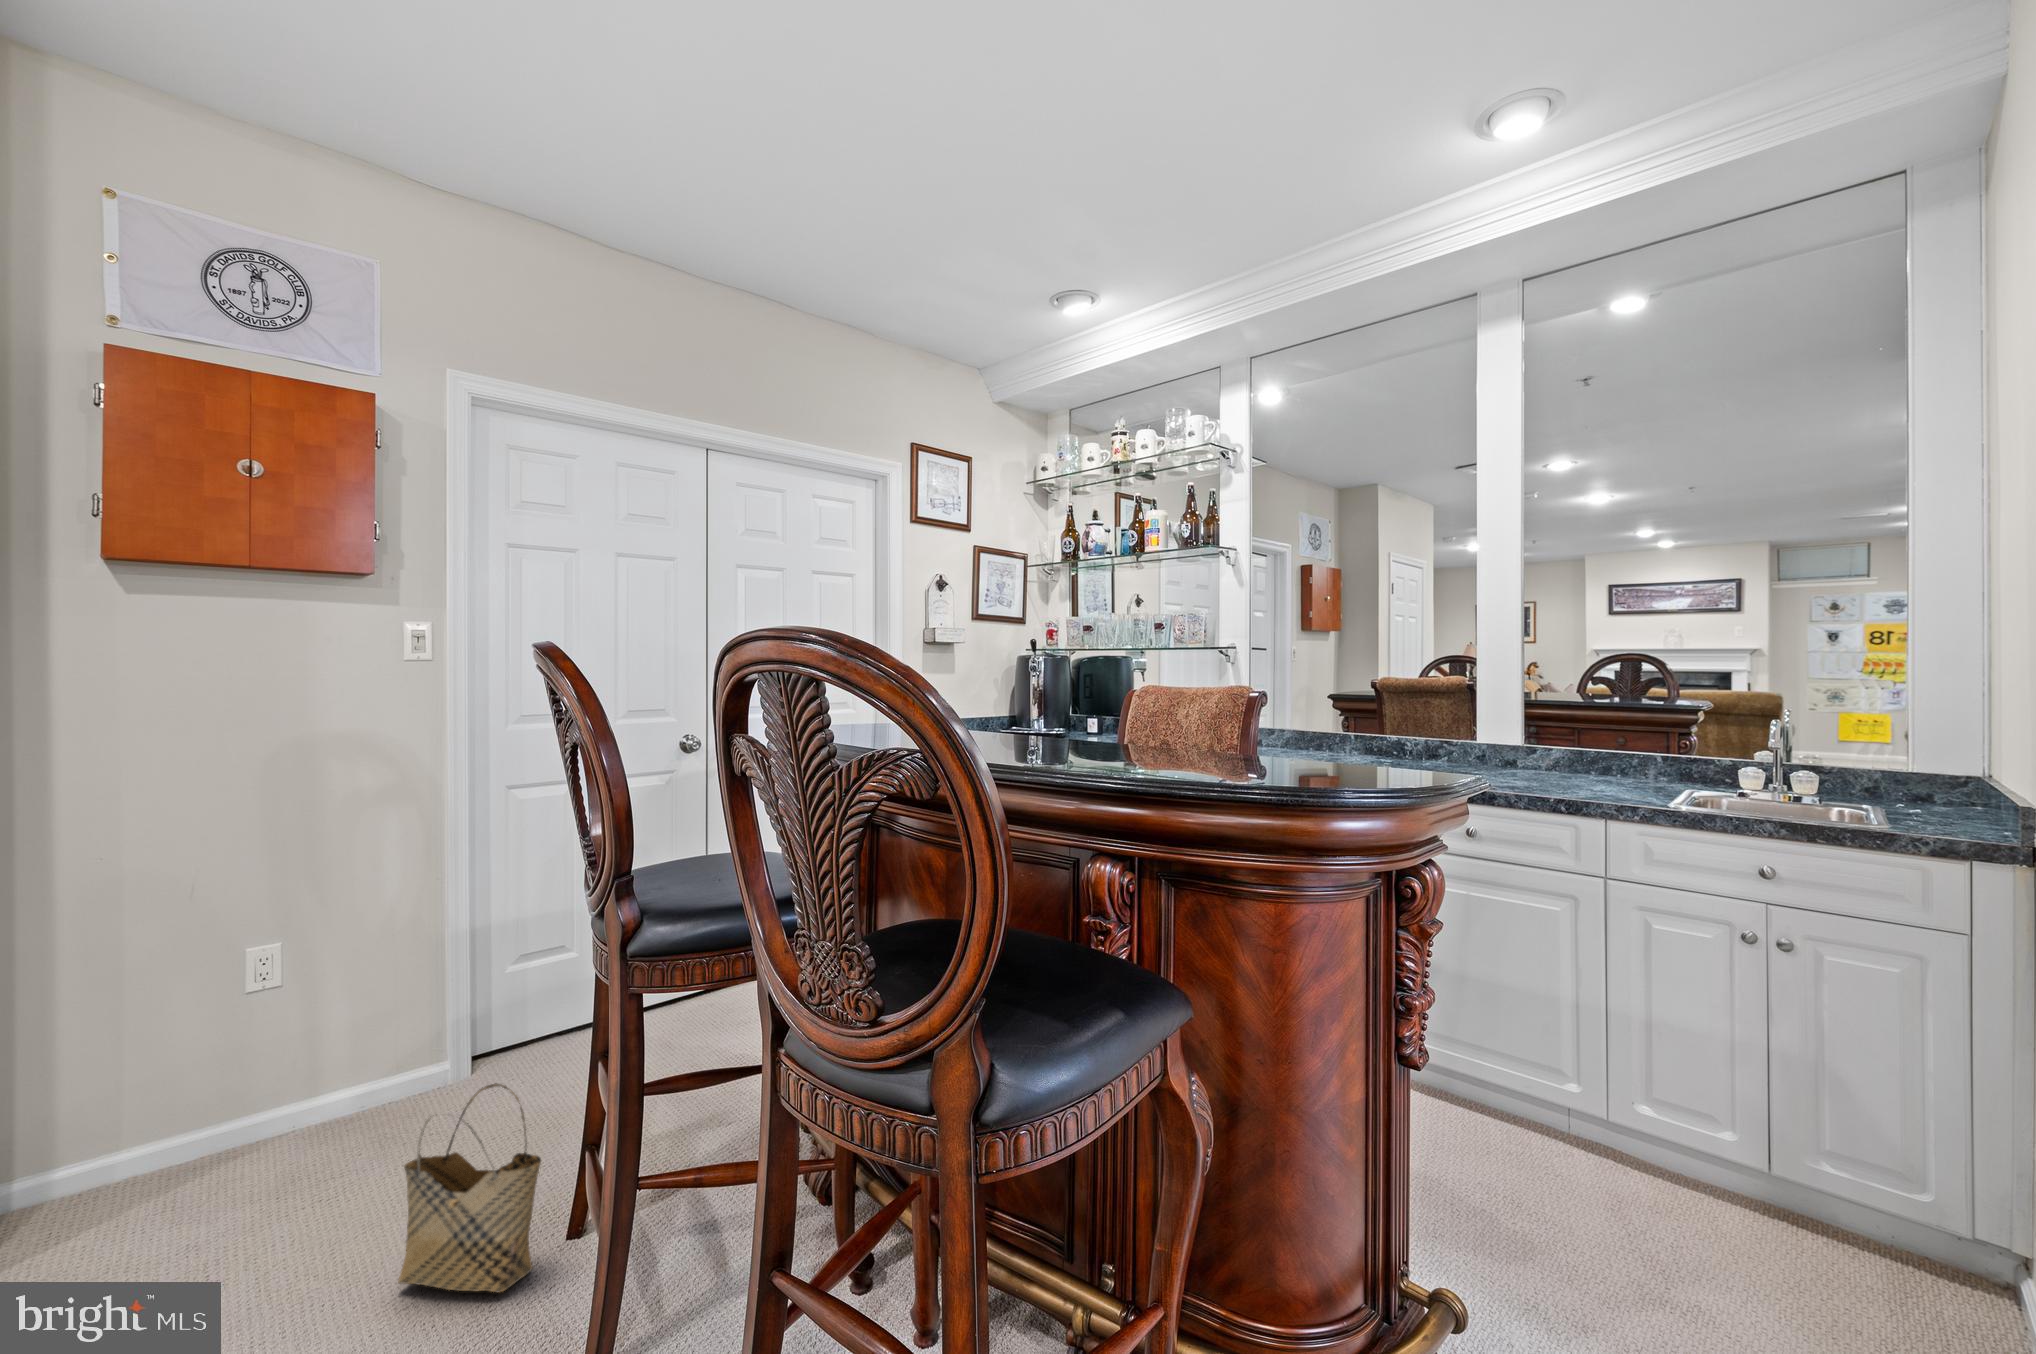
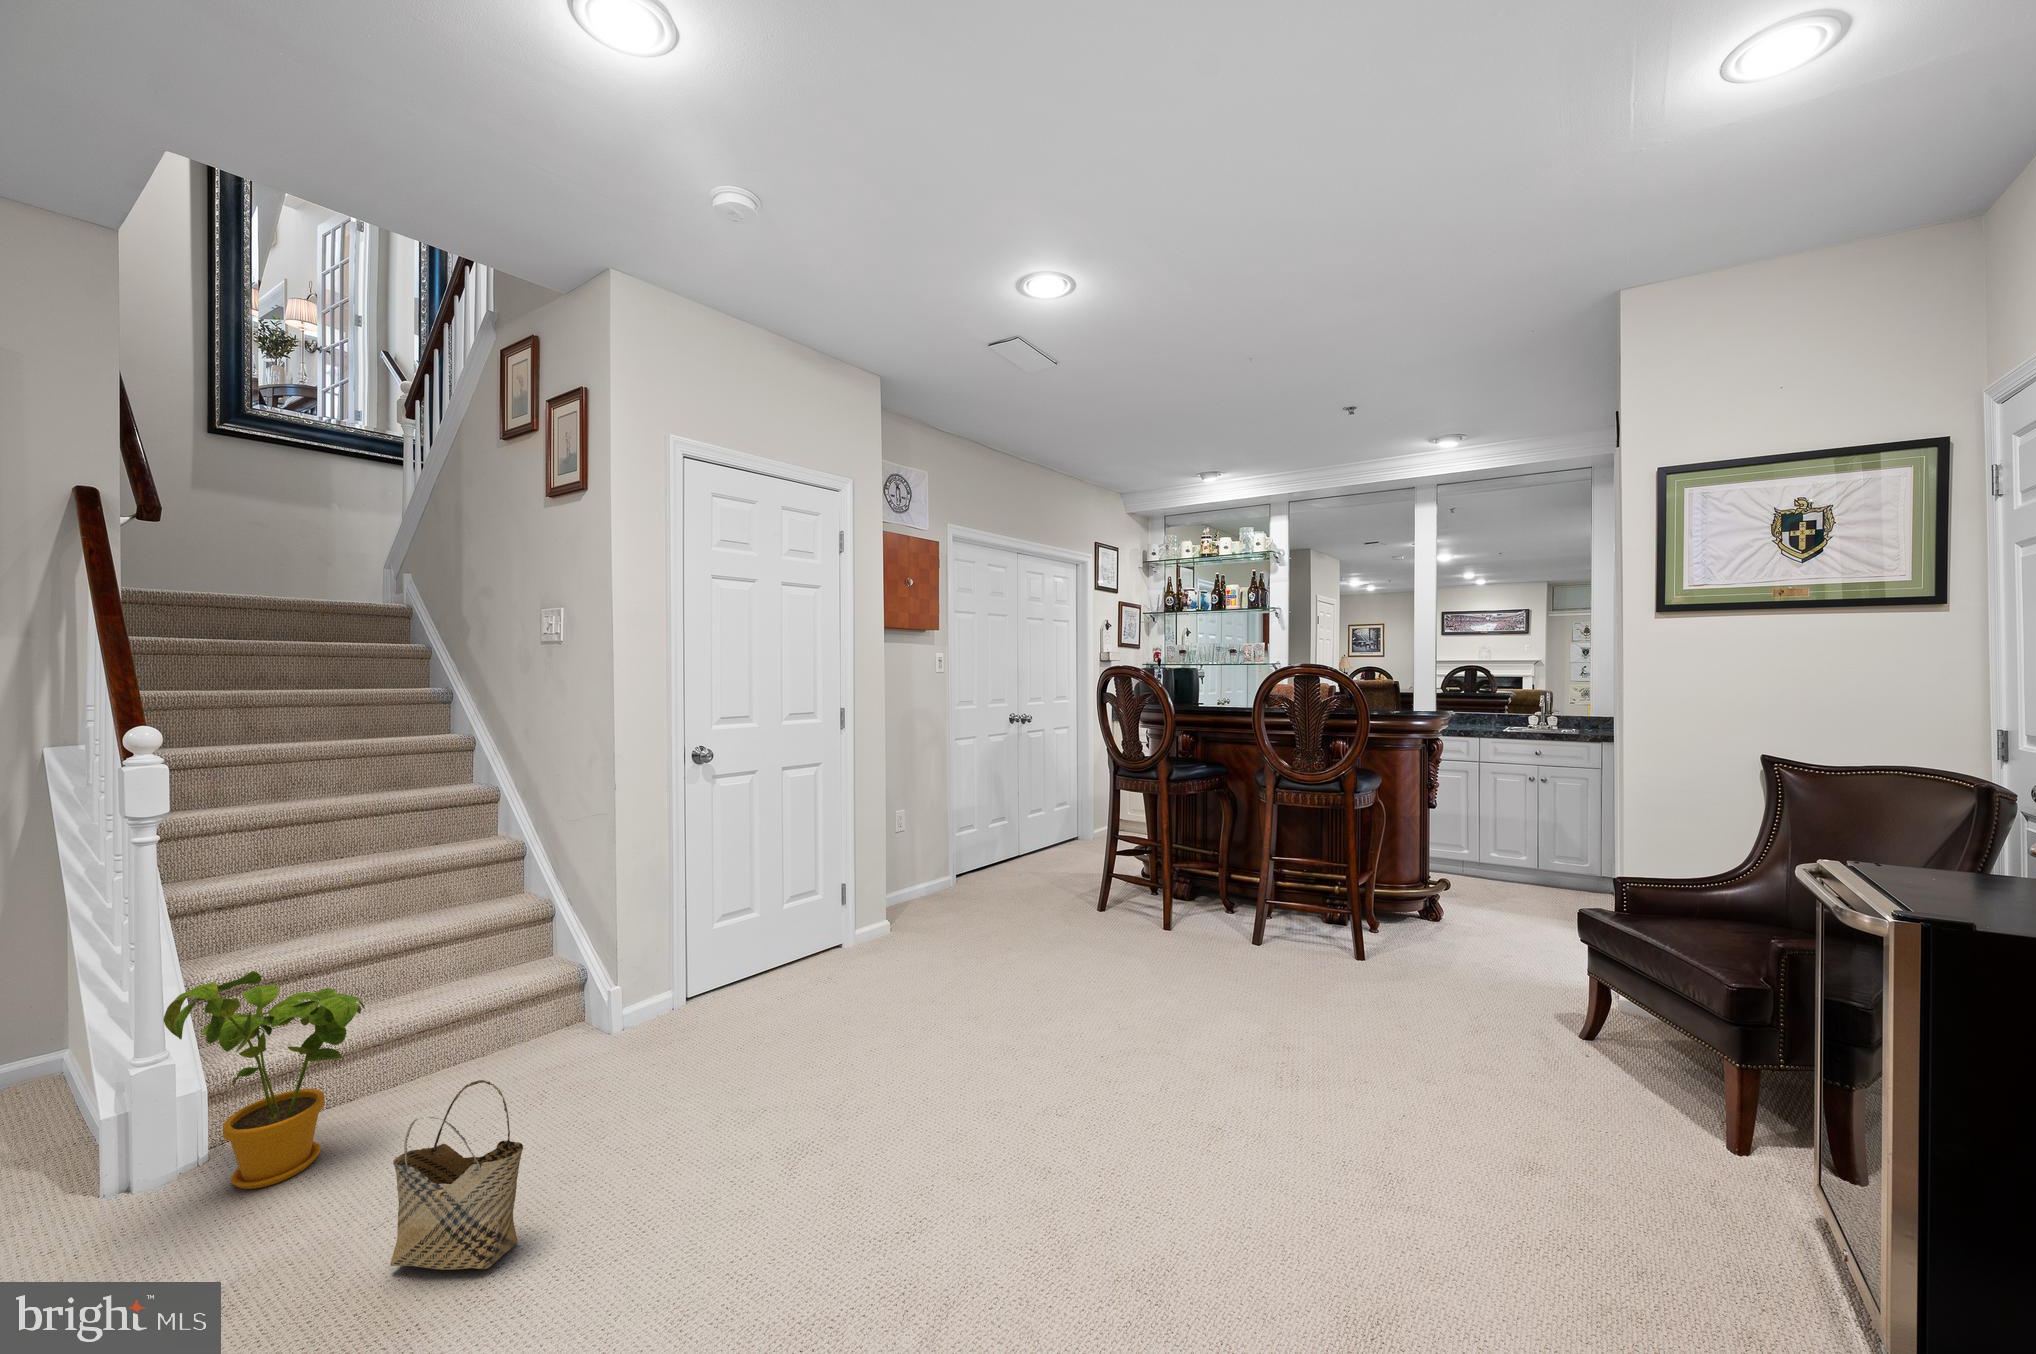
house plant: none [166,961,367,1204] -> present [164,972,365,1189]

